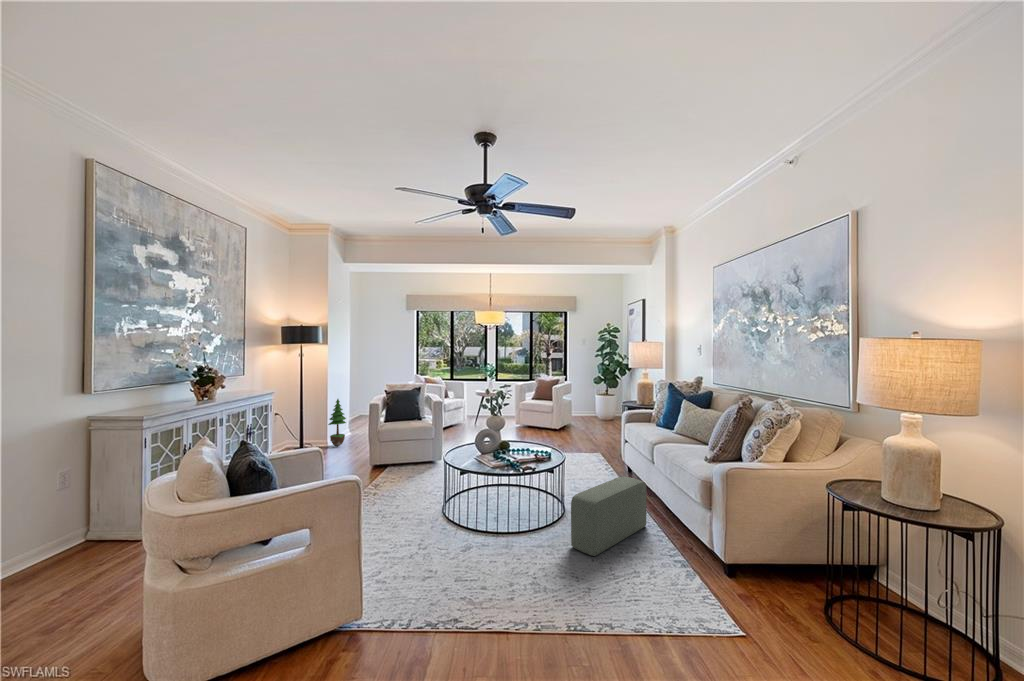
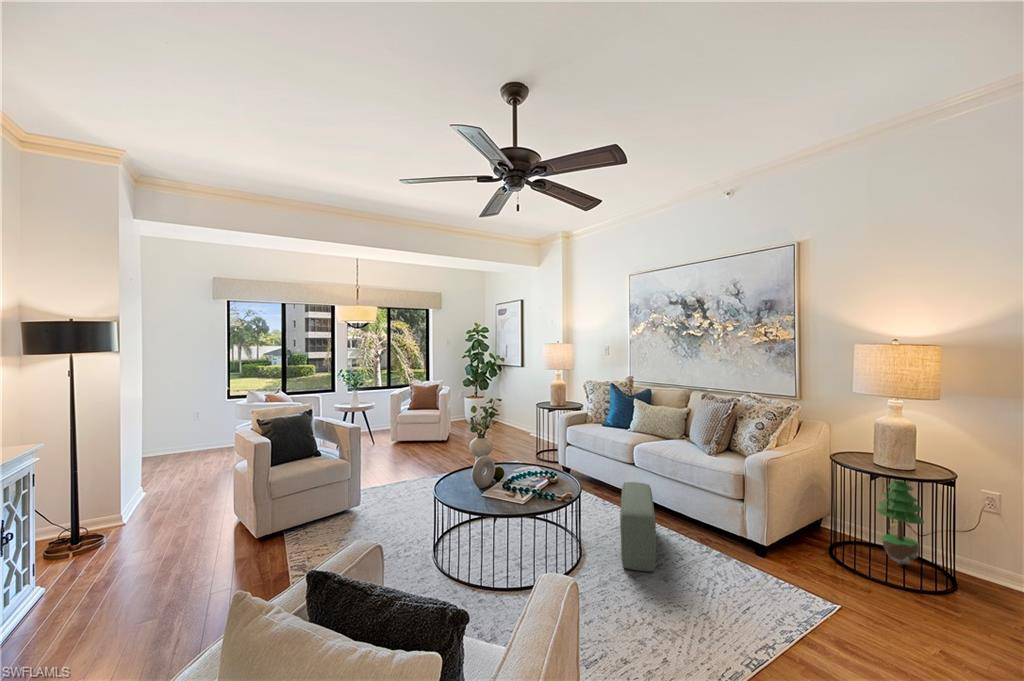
potted tree: present [328,399,346,447] -> present [877,478,924,564]

